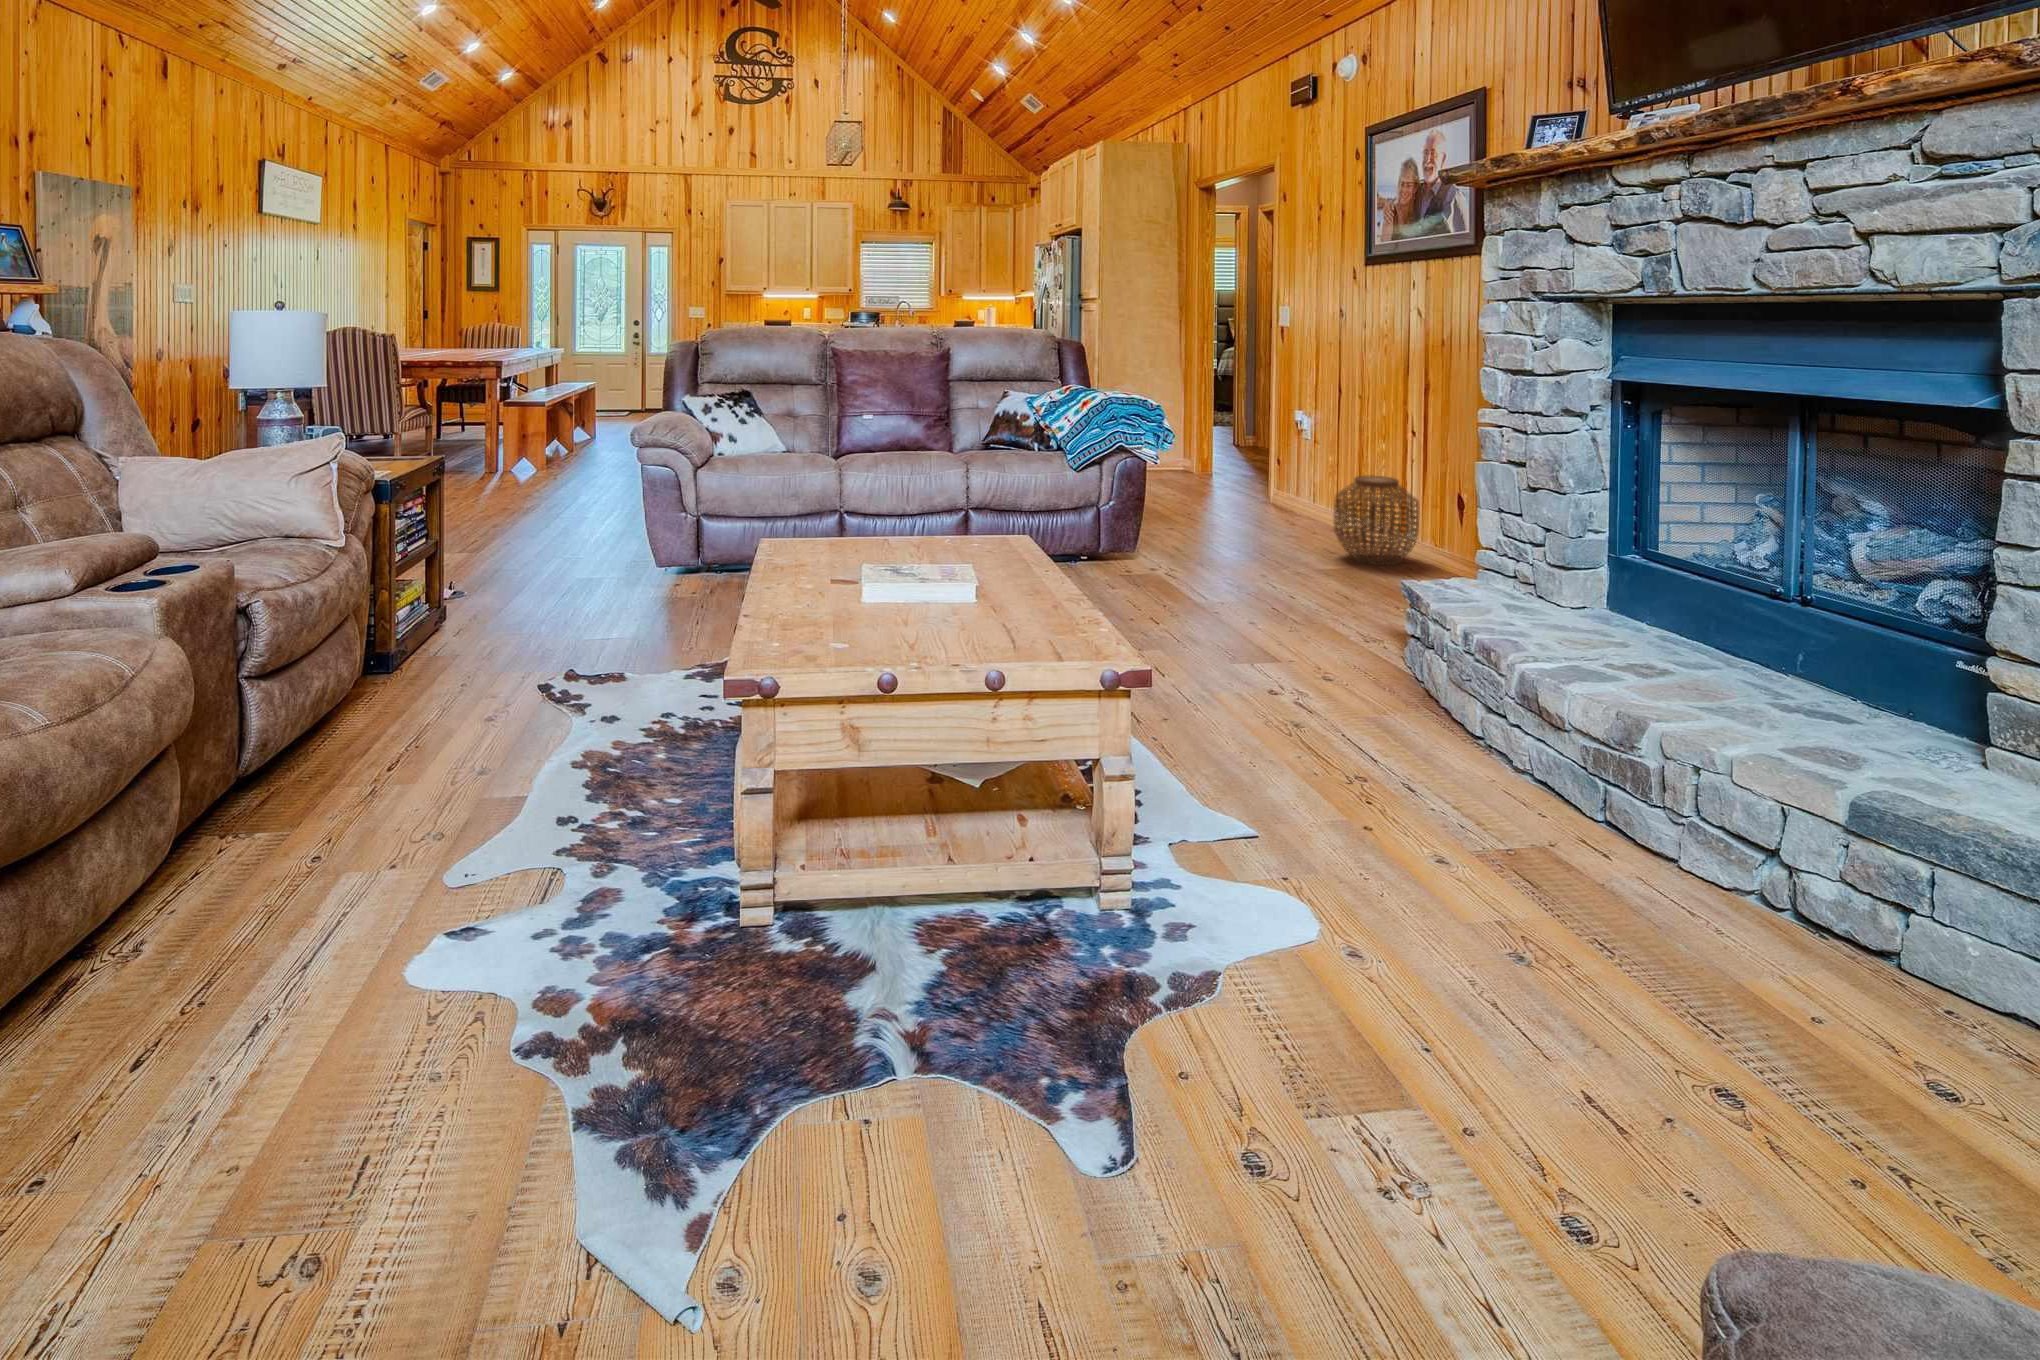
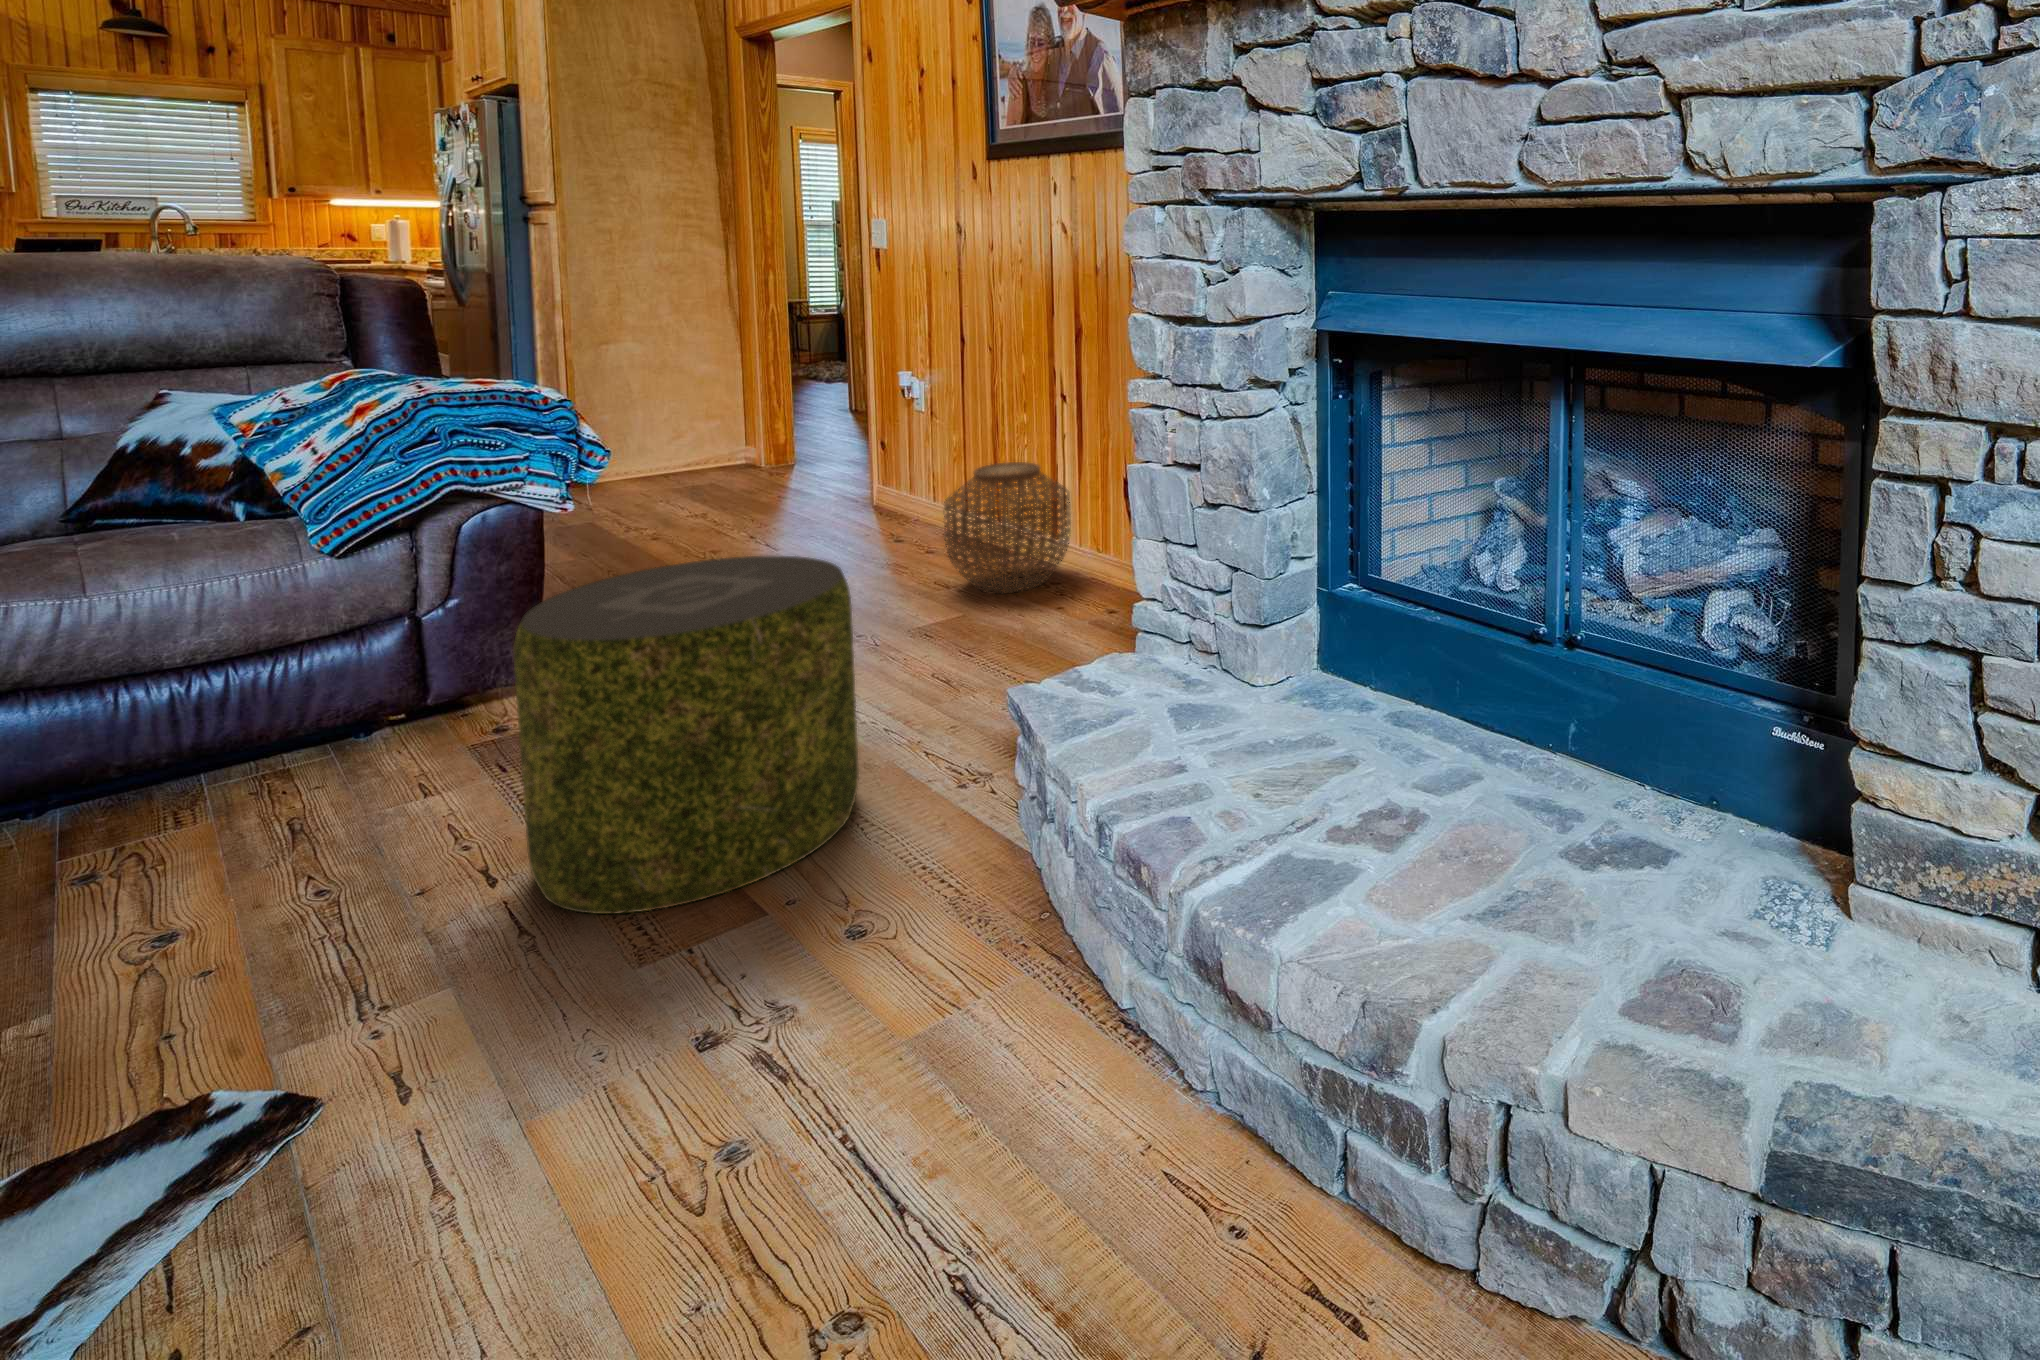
pouf: none [1172,492,1314,654] -> present [513,556,859,914]

